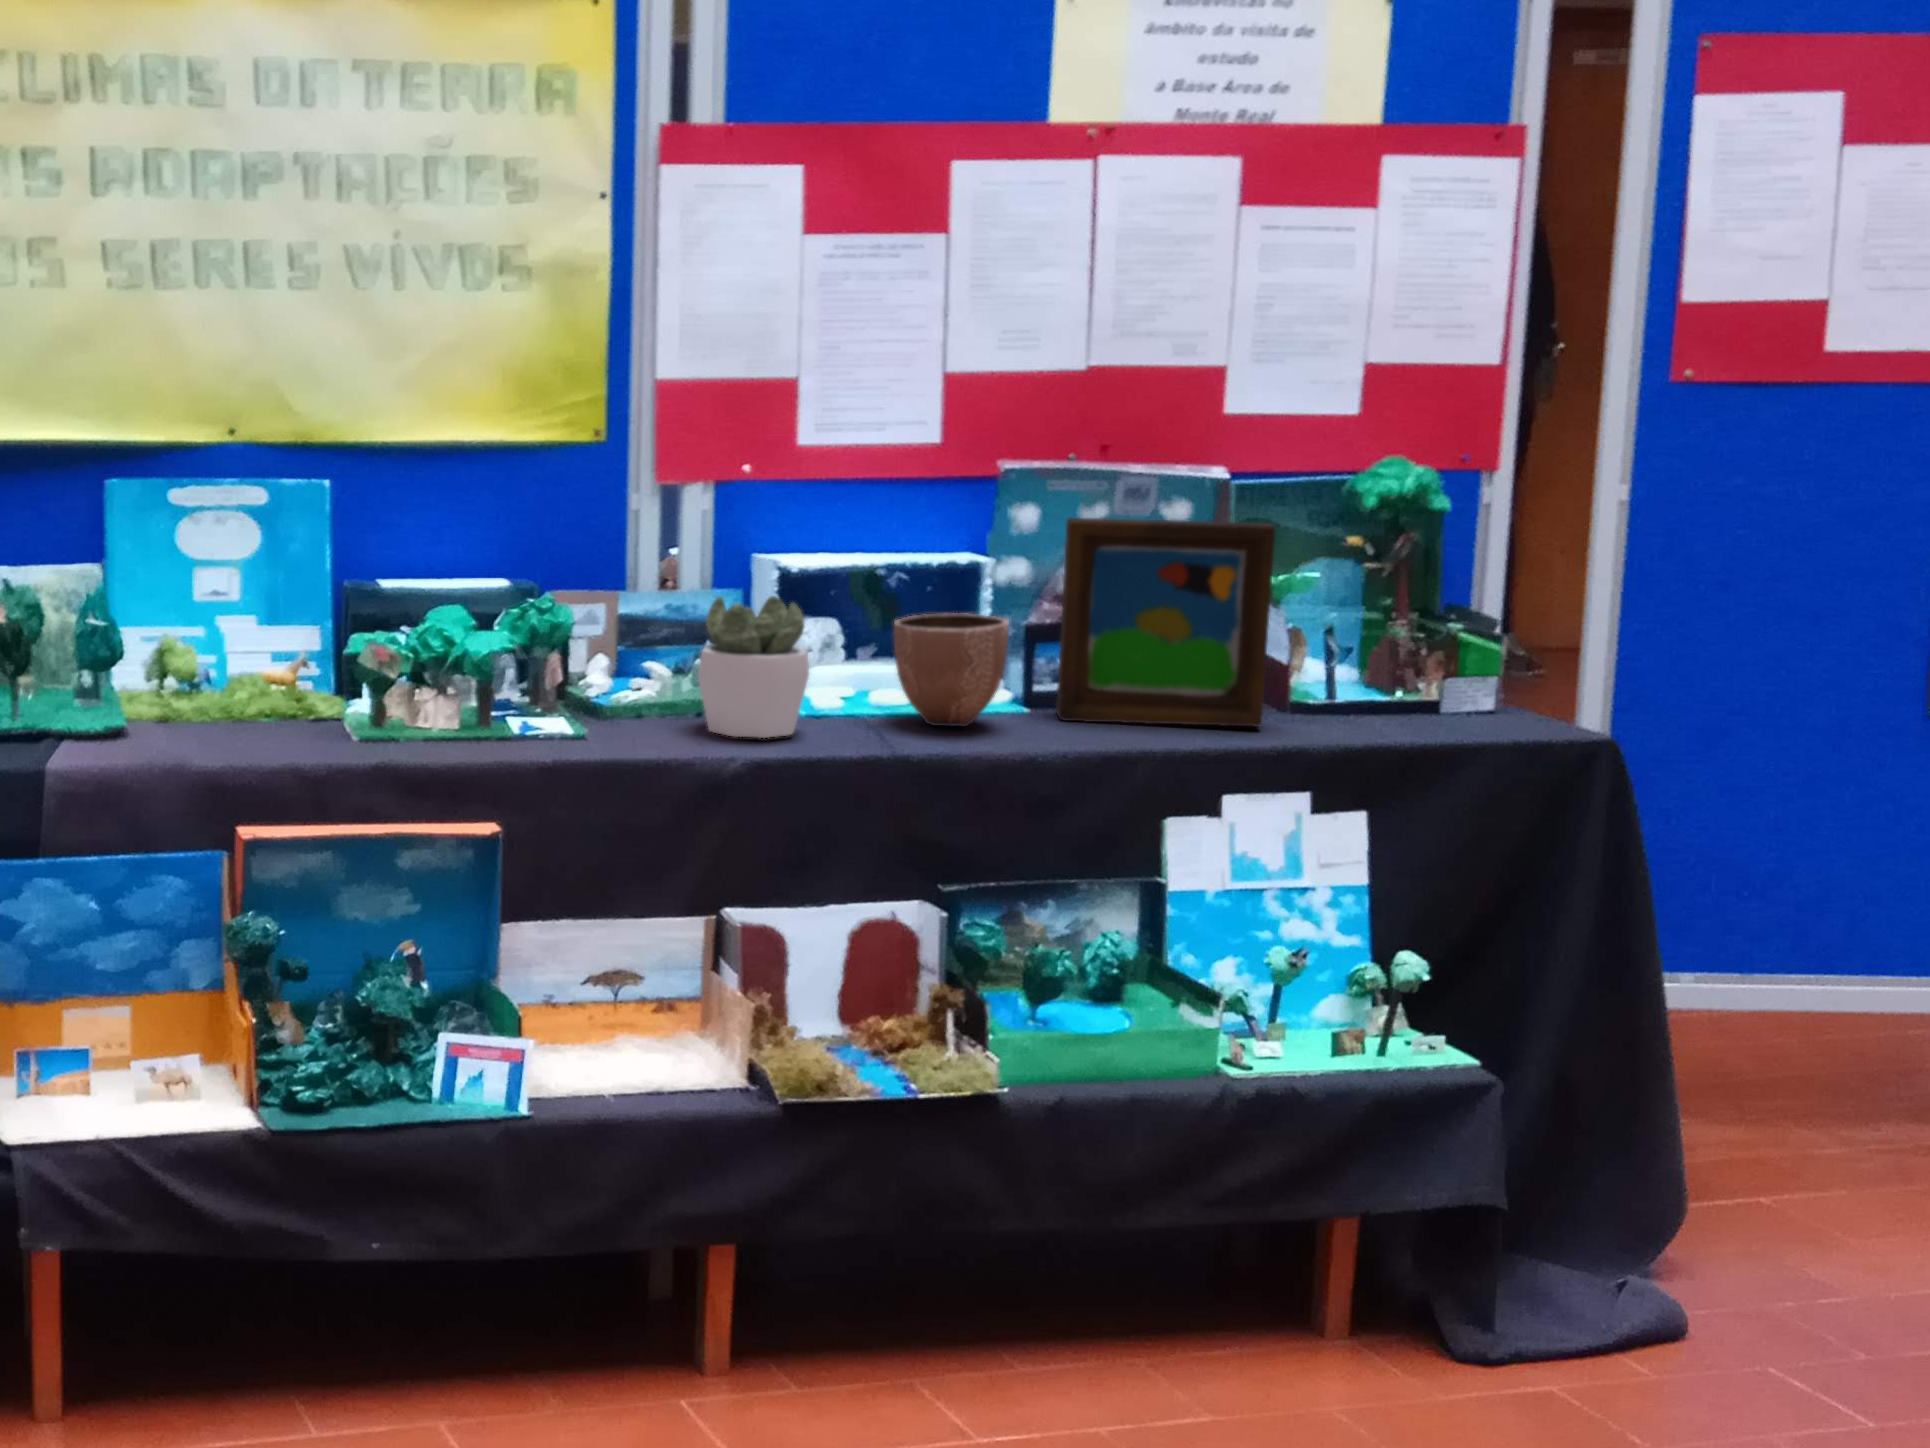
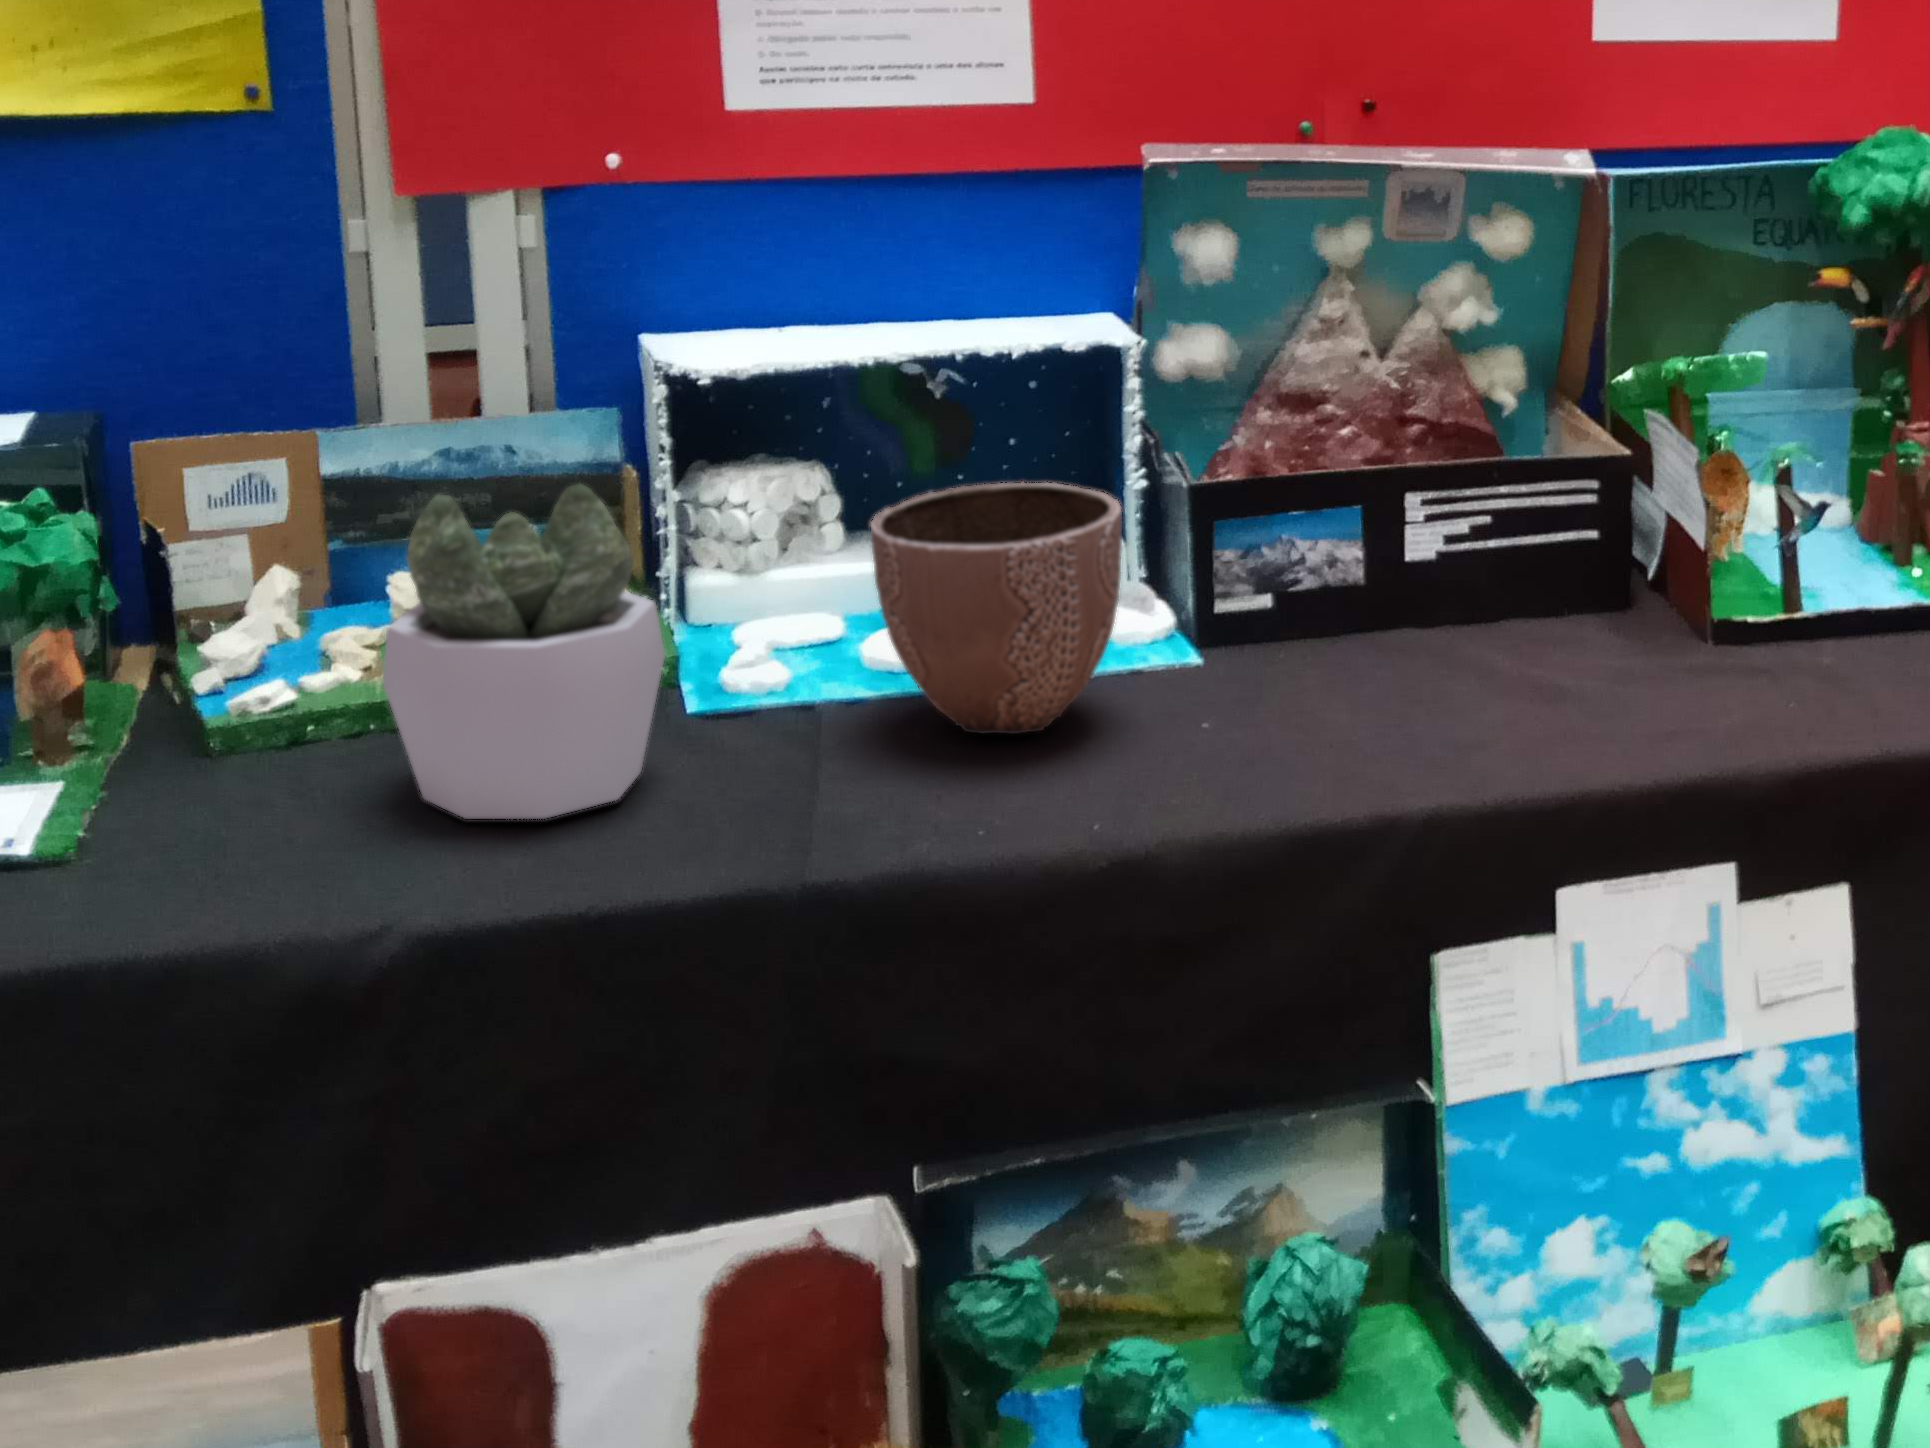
picture frame: present [1056,518,1275,727] -> none [1251,275,1666,689]

